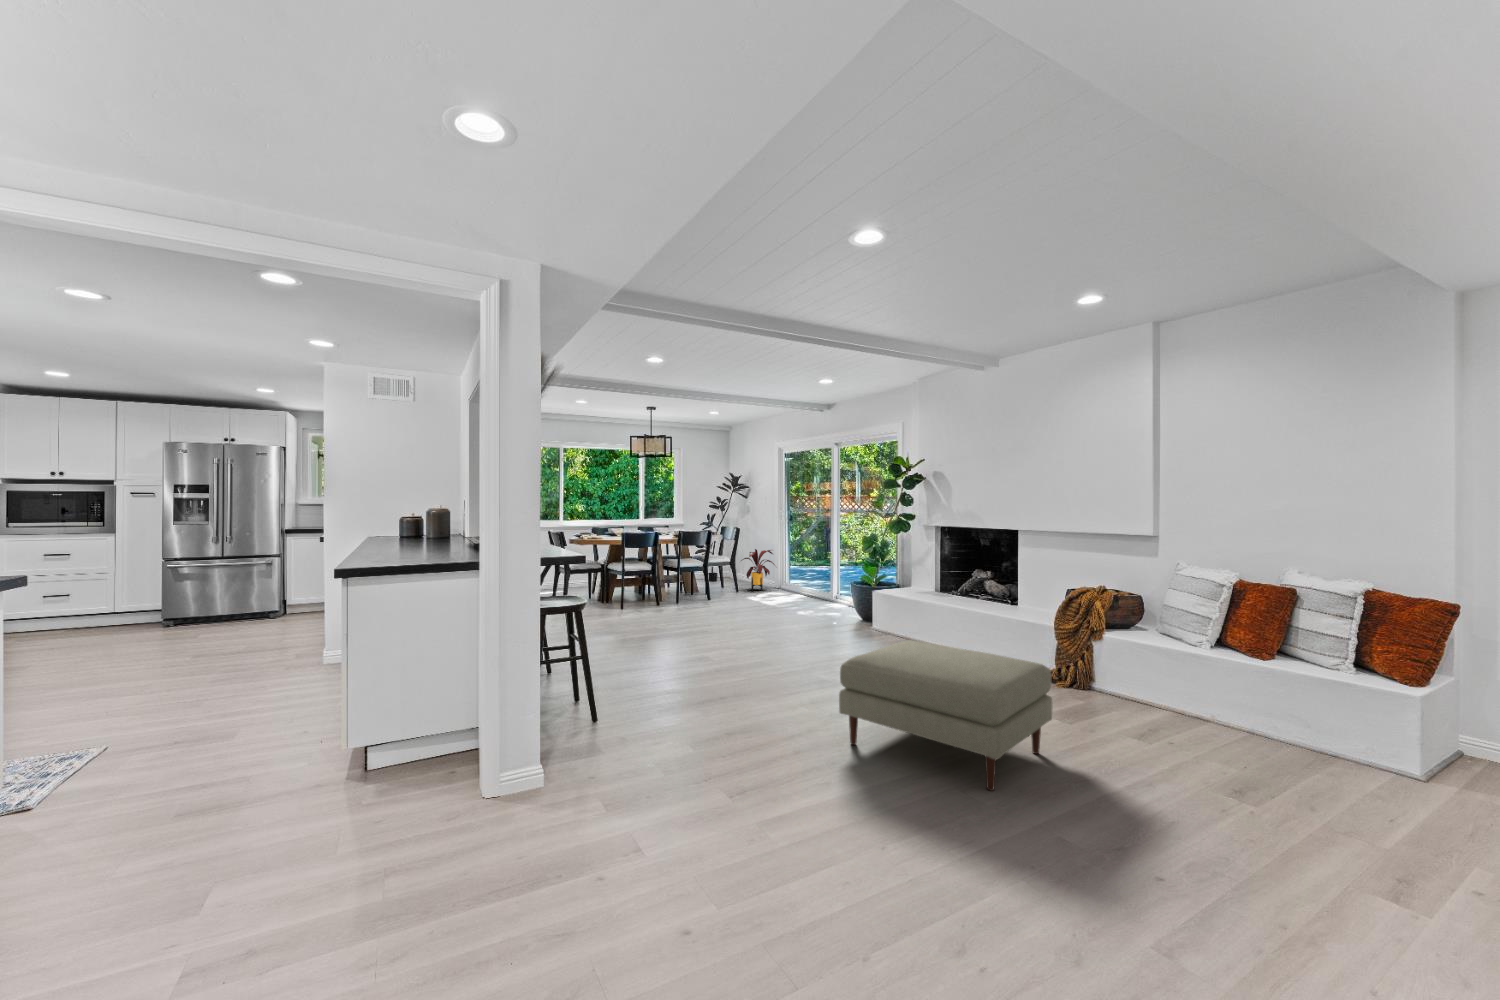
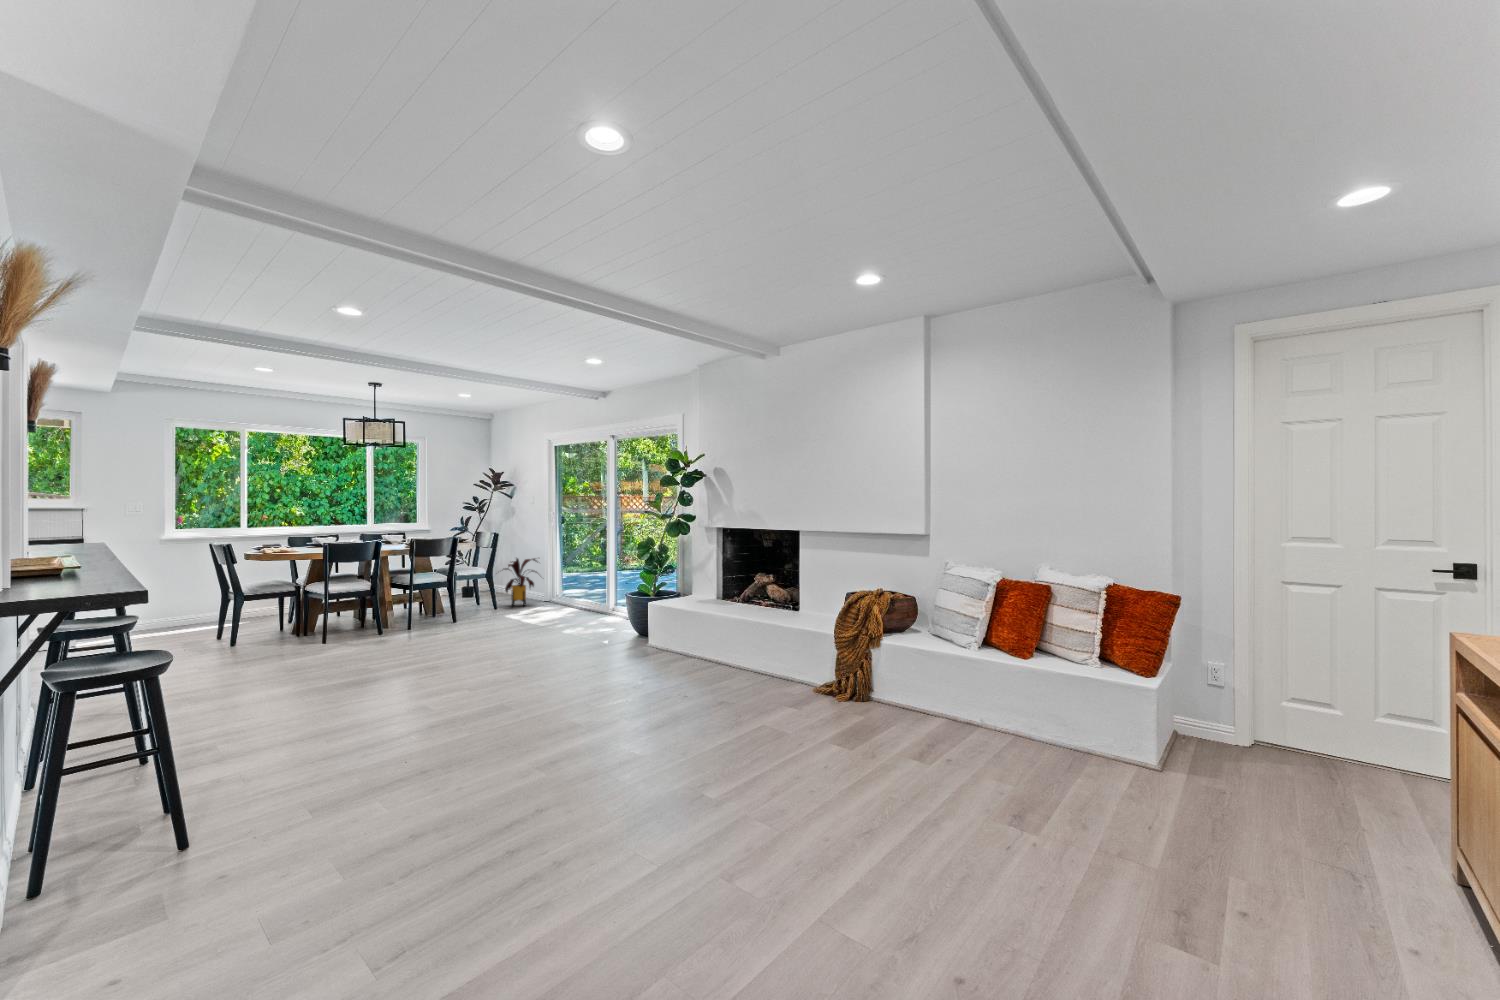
ottoman: present [839,640,1052,791] -> none [578,669,830,859]

